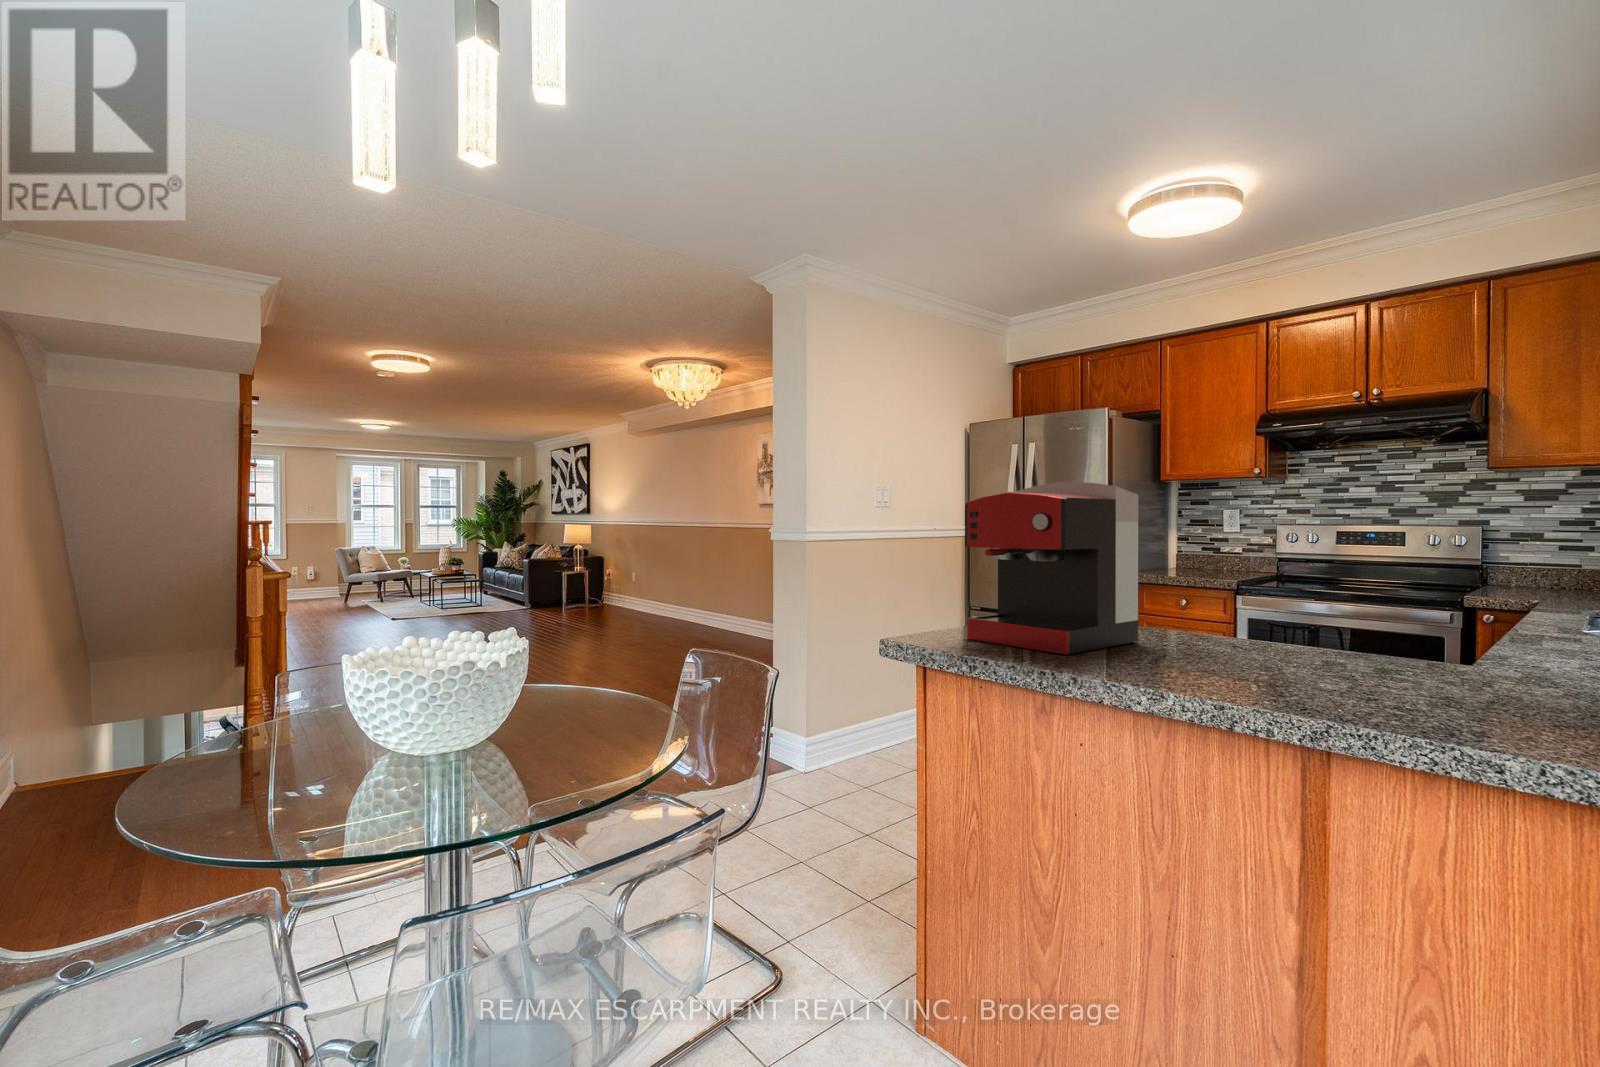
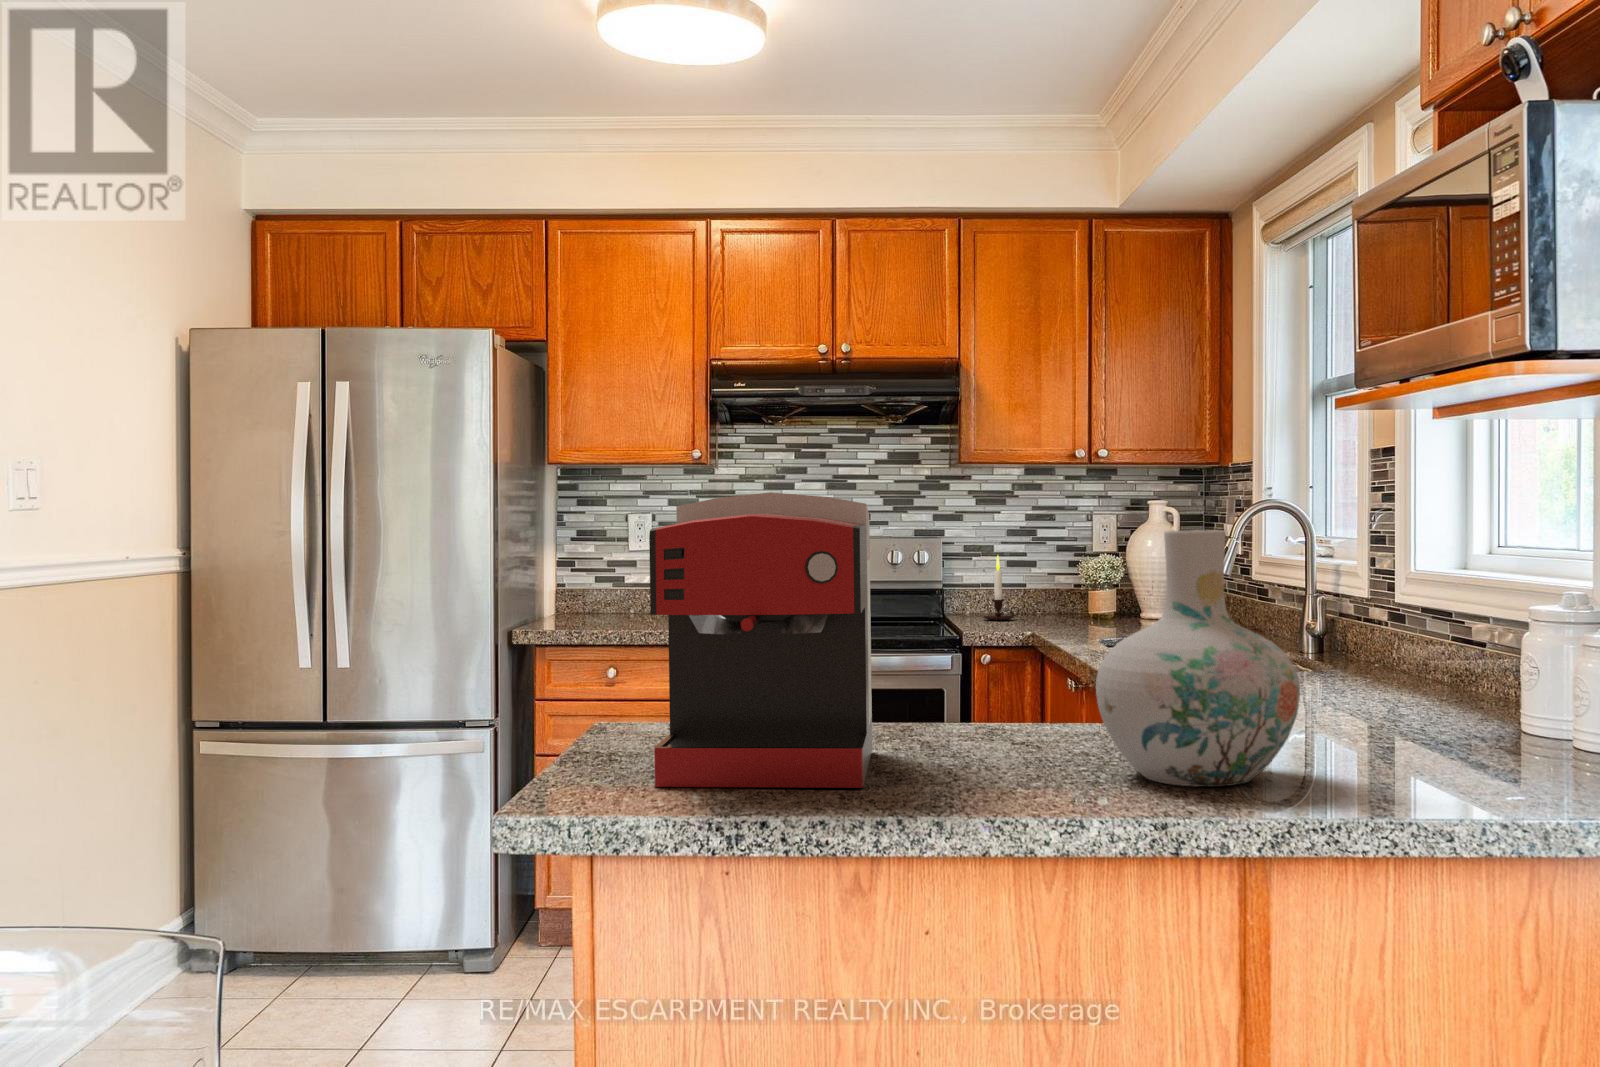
vase: none [1246,496,1438,697] -> present [1096,530,1300,787]
candle: none [1523,540,1566,592] -> present [983,555,1020,620]

